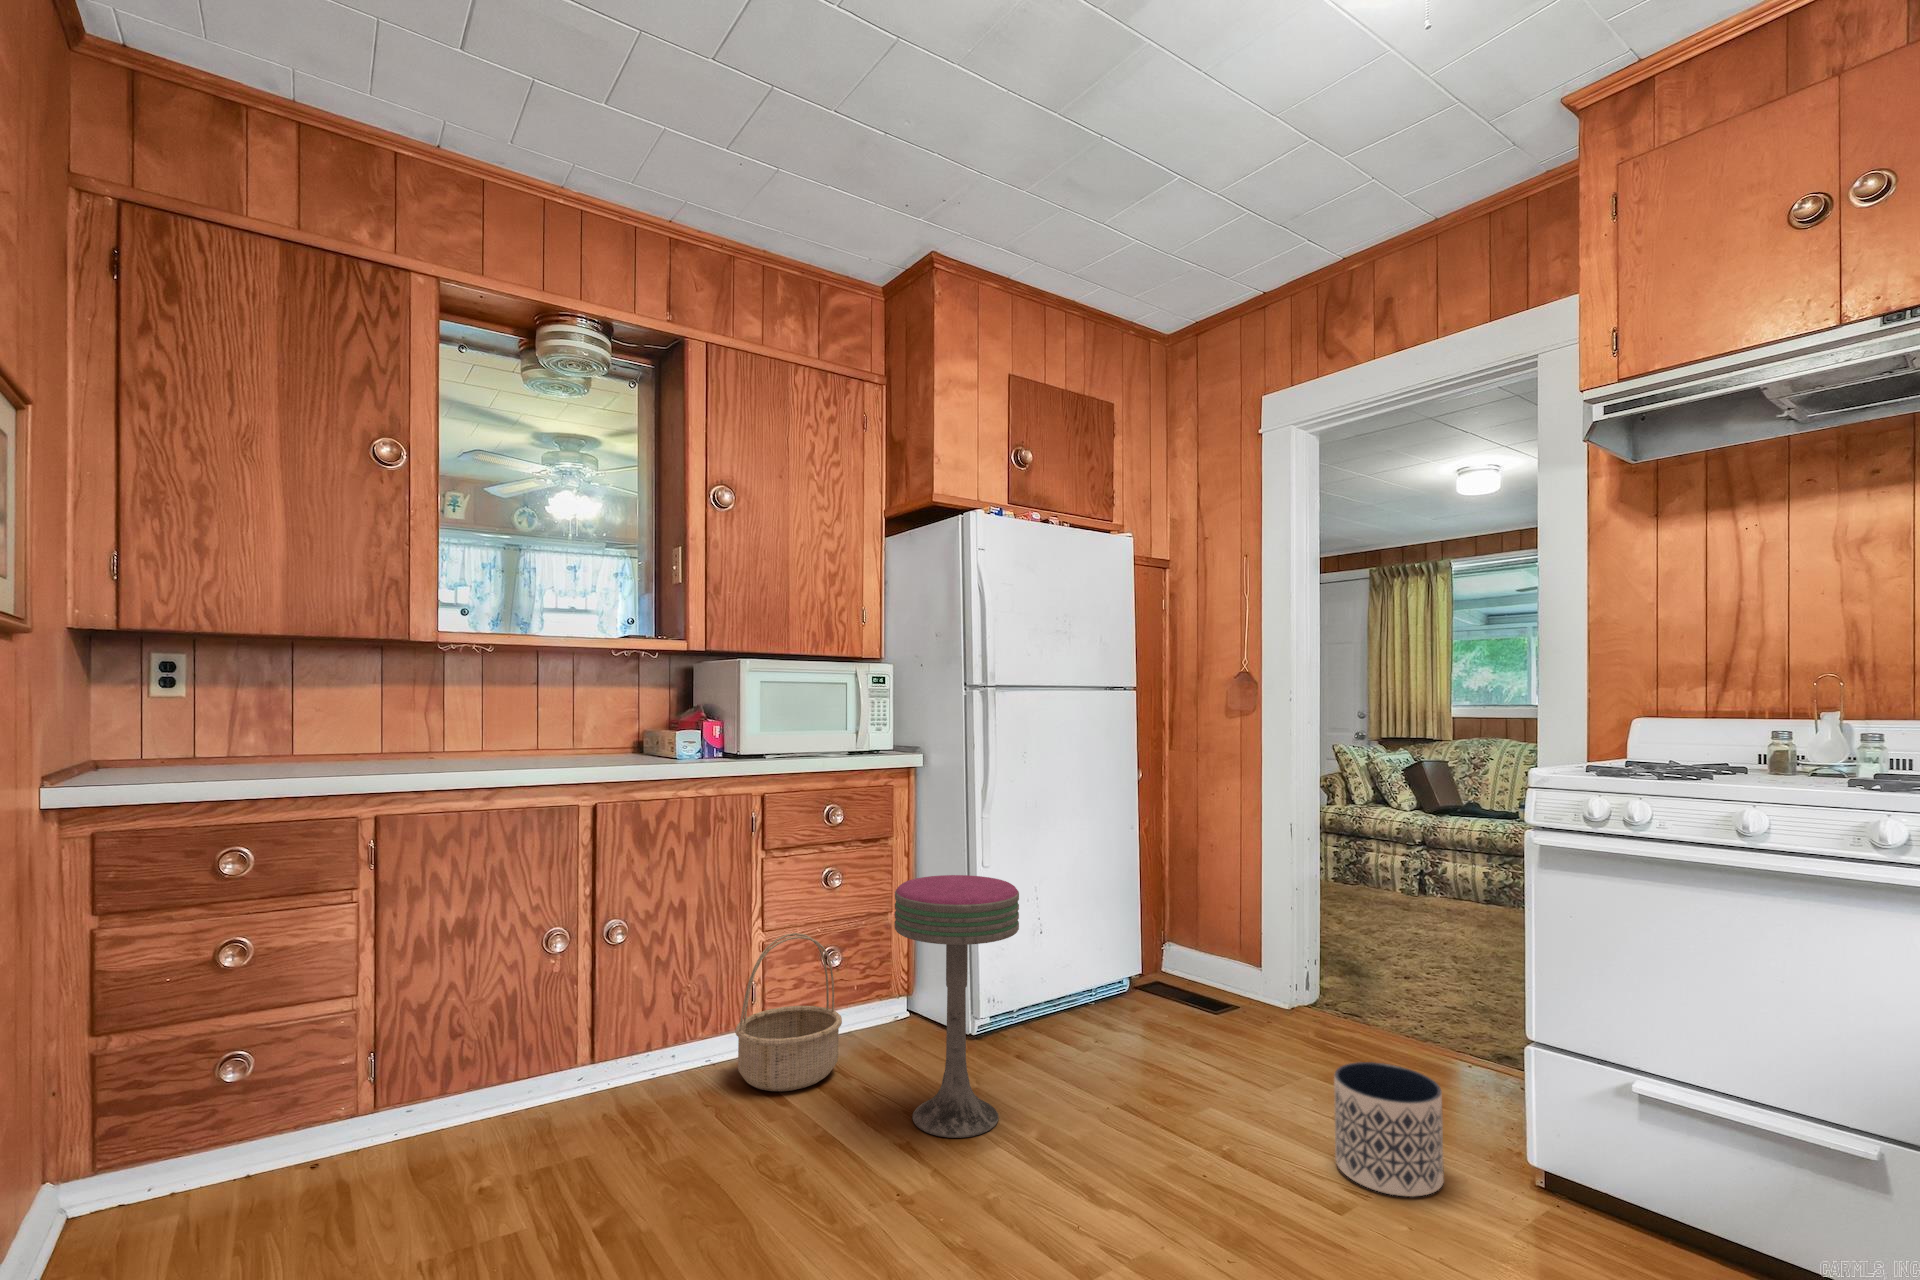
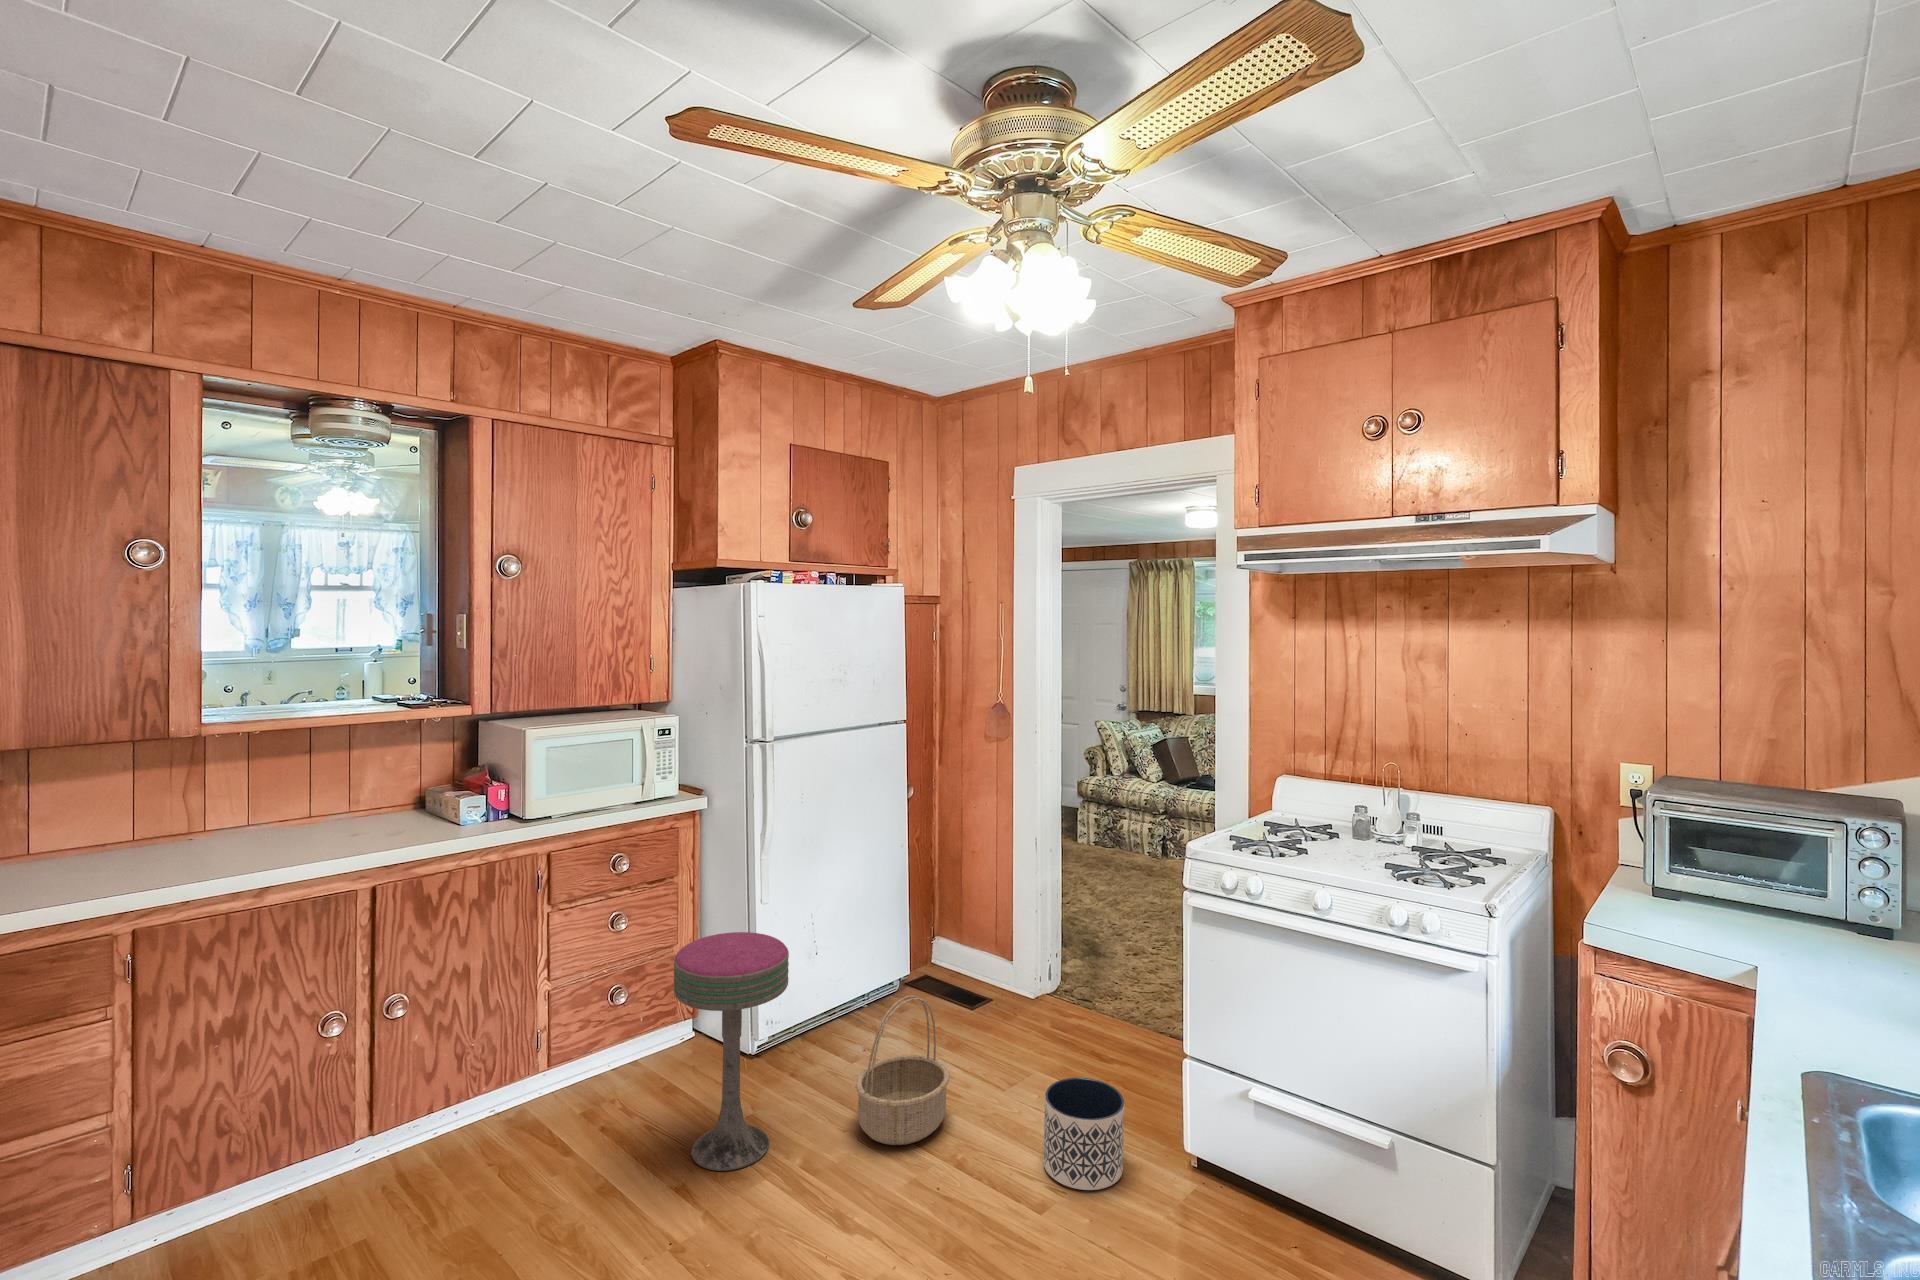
basket: present [735,933,842,1091] -> present [856,995,949,1145]

